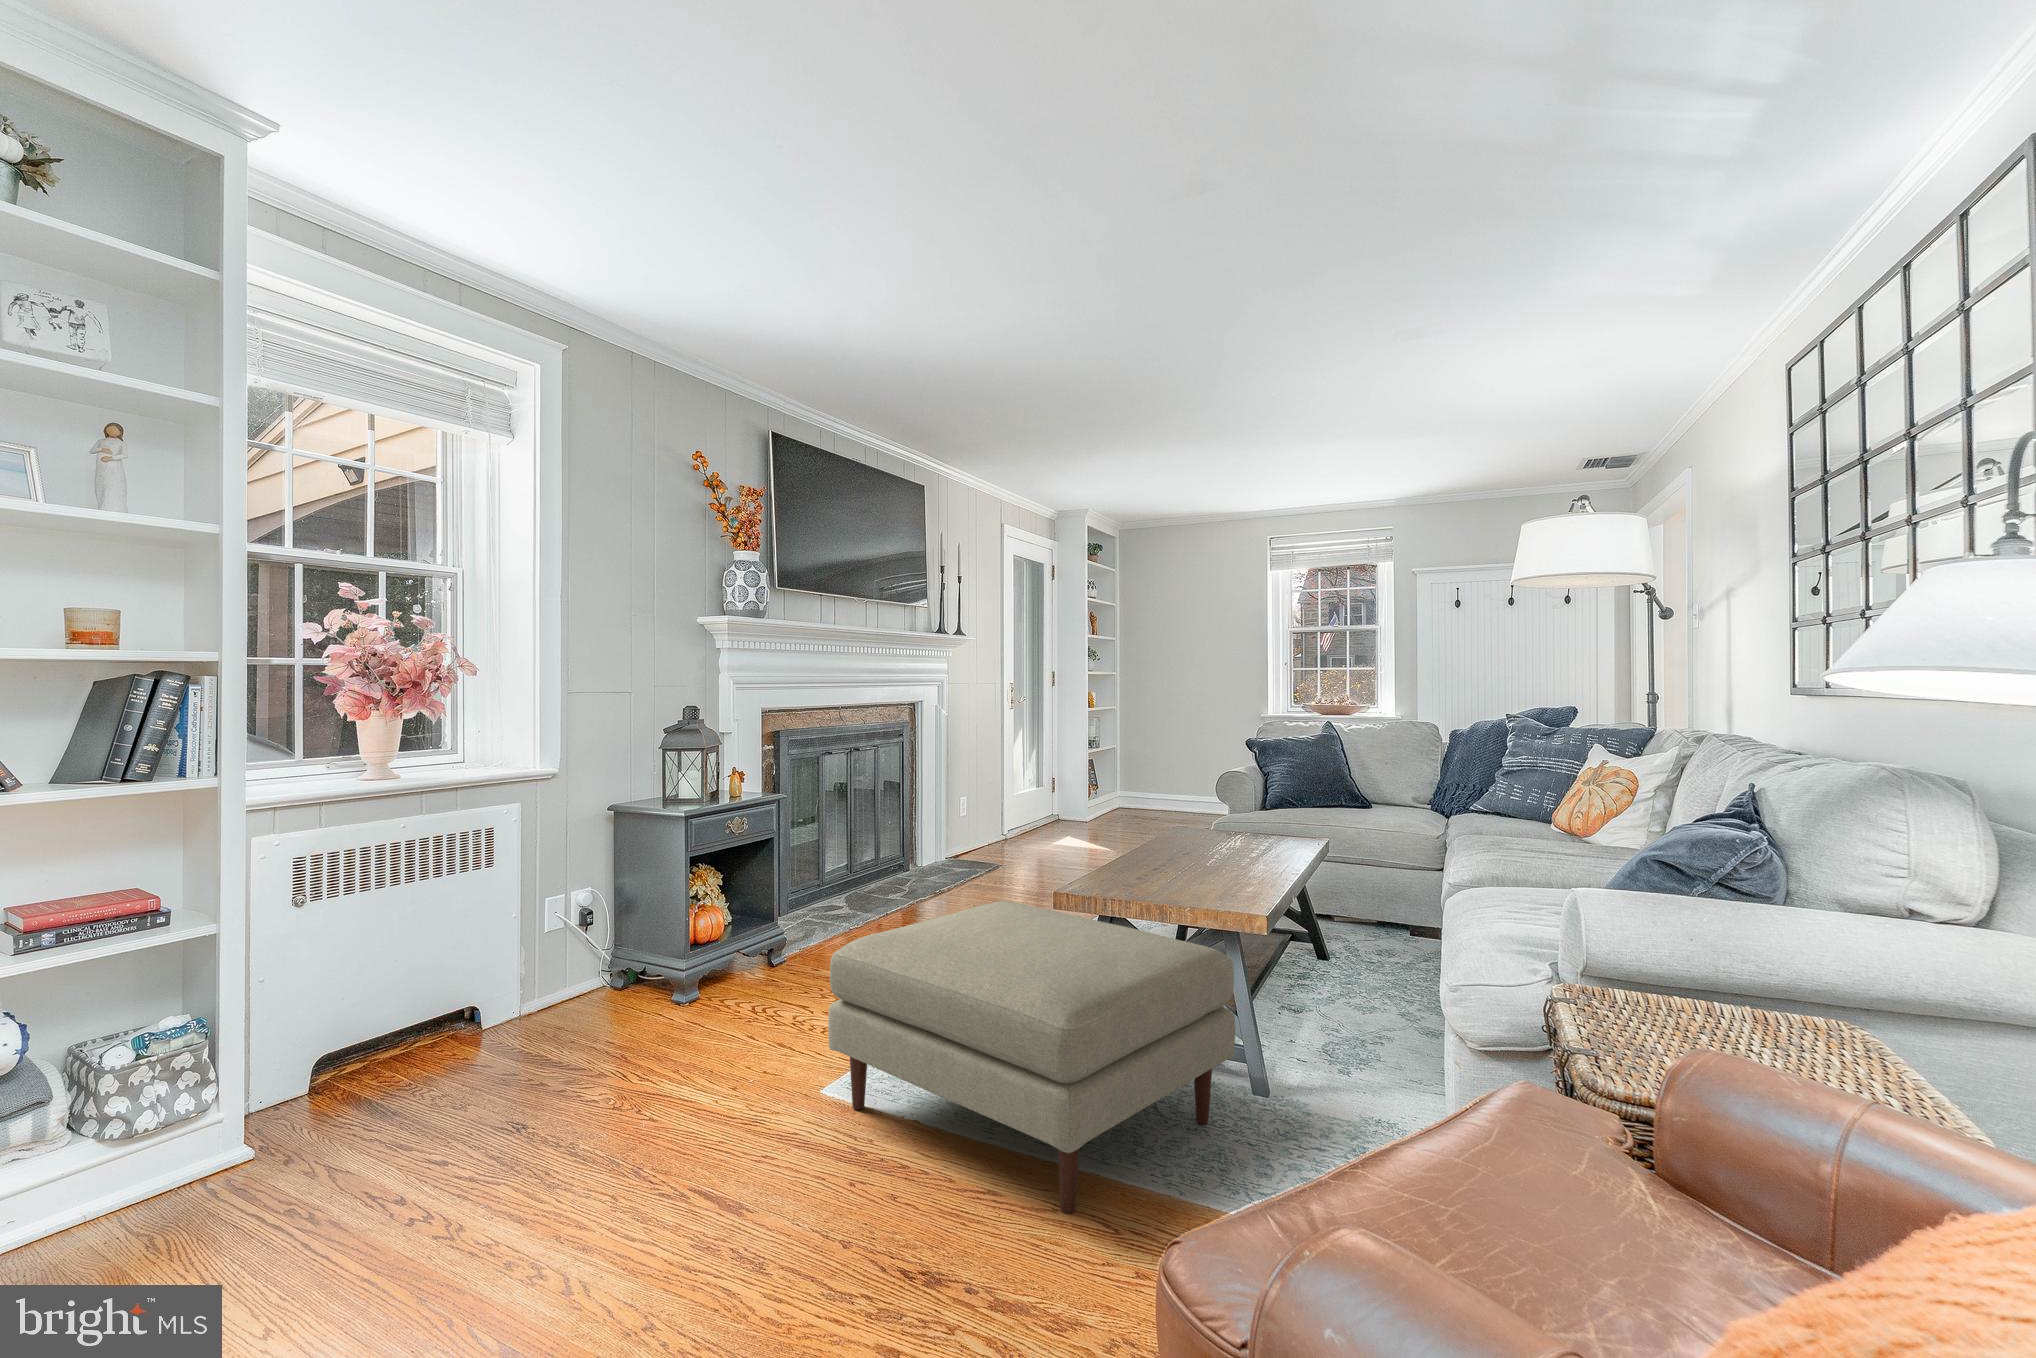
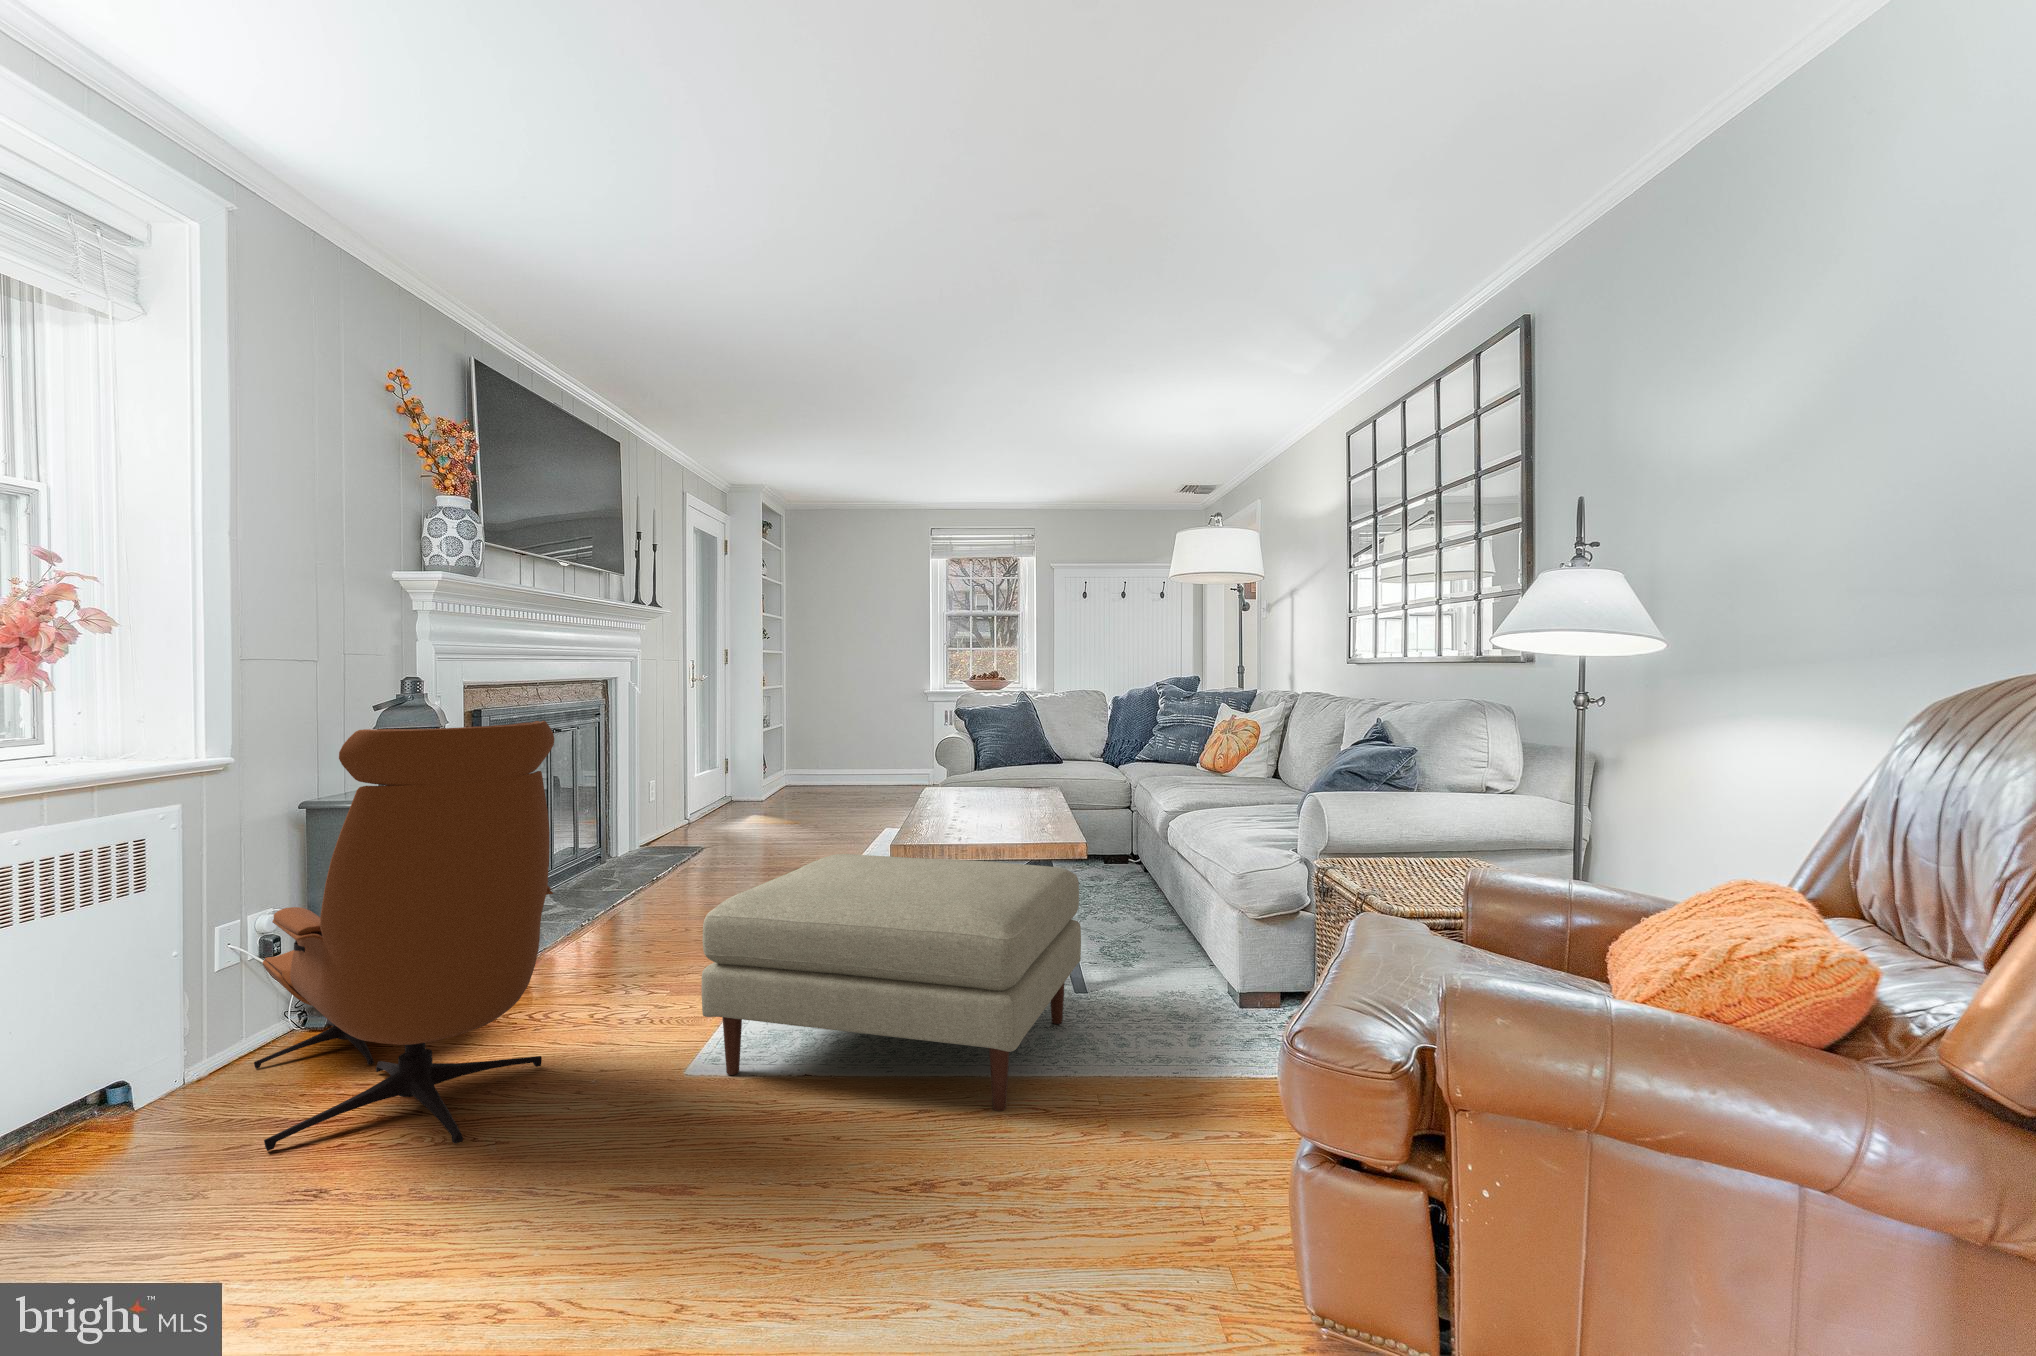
lounge chair: none [501,763,722,1124] -> present [254,721,554,1151]

